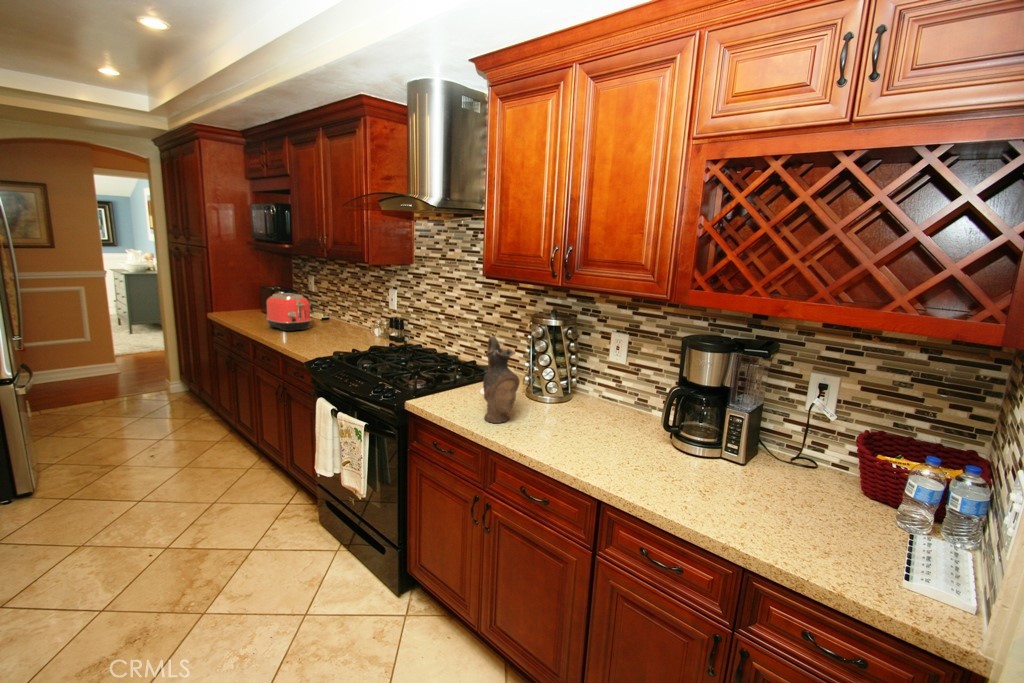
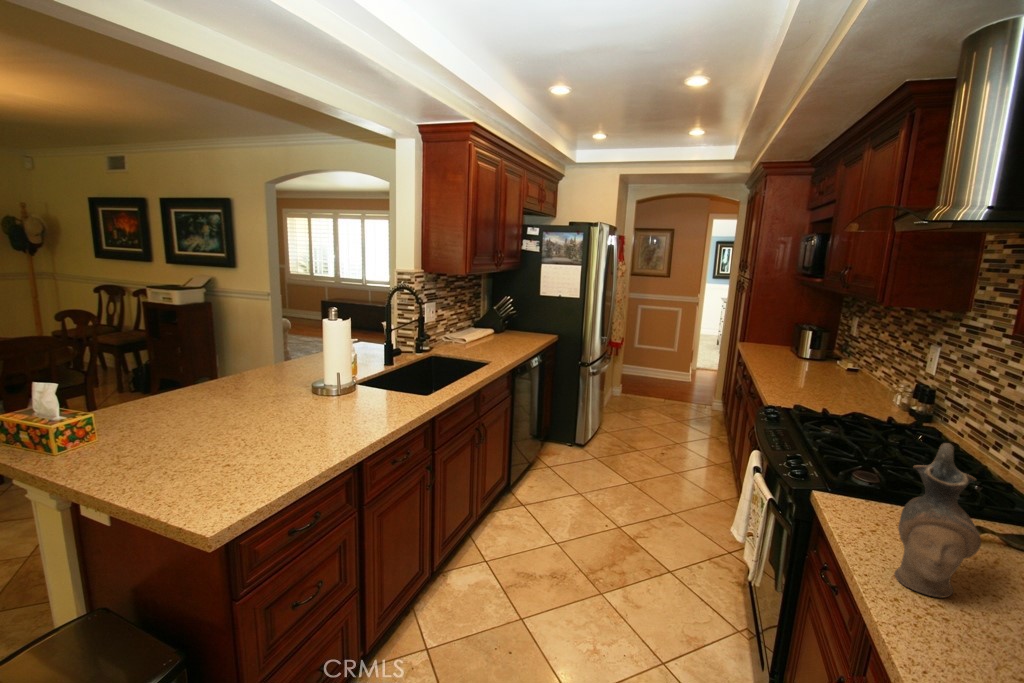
toaster: present [266,293,311,331] -> none [774,333,824,377]

